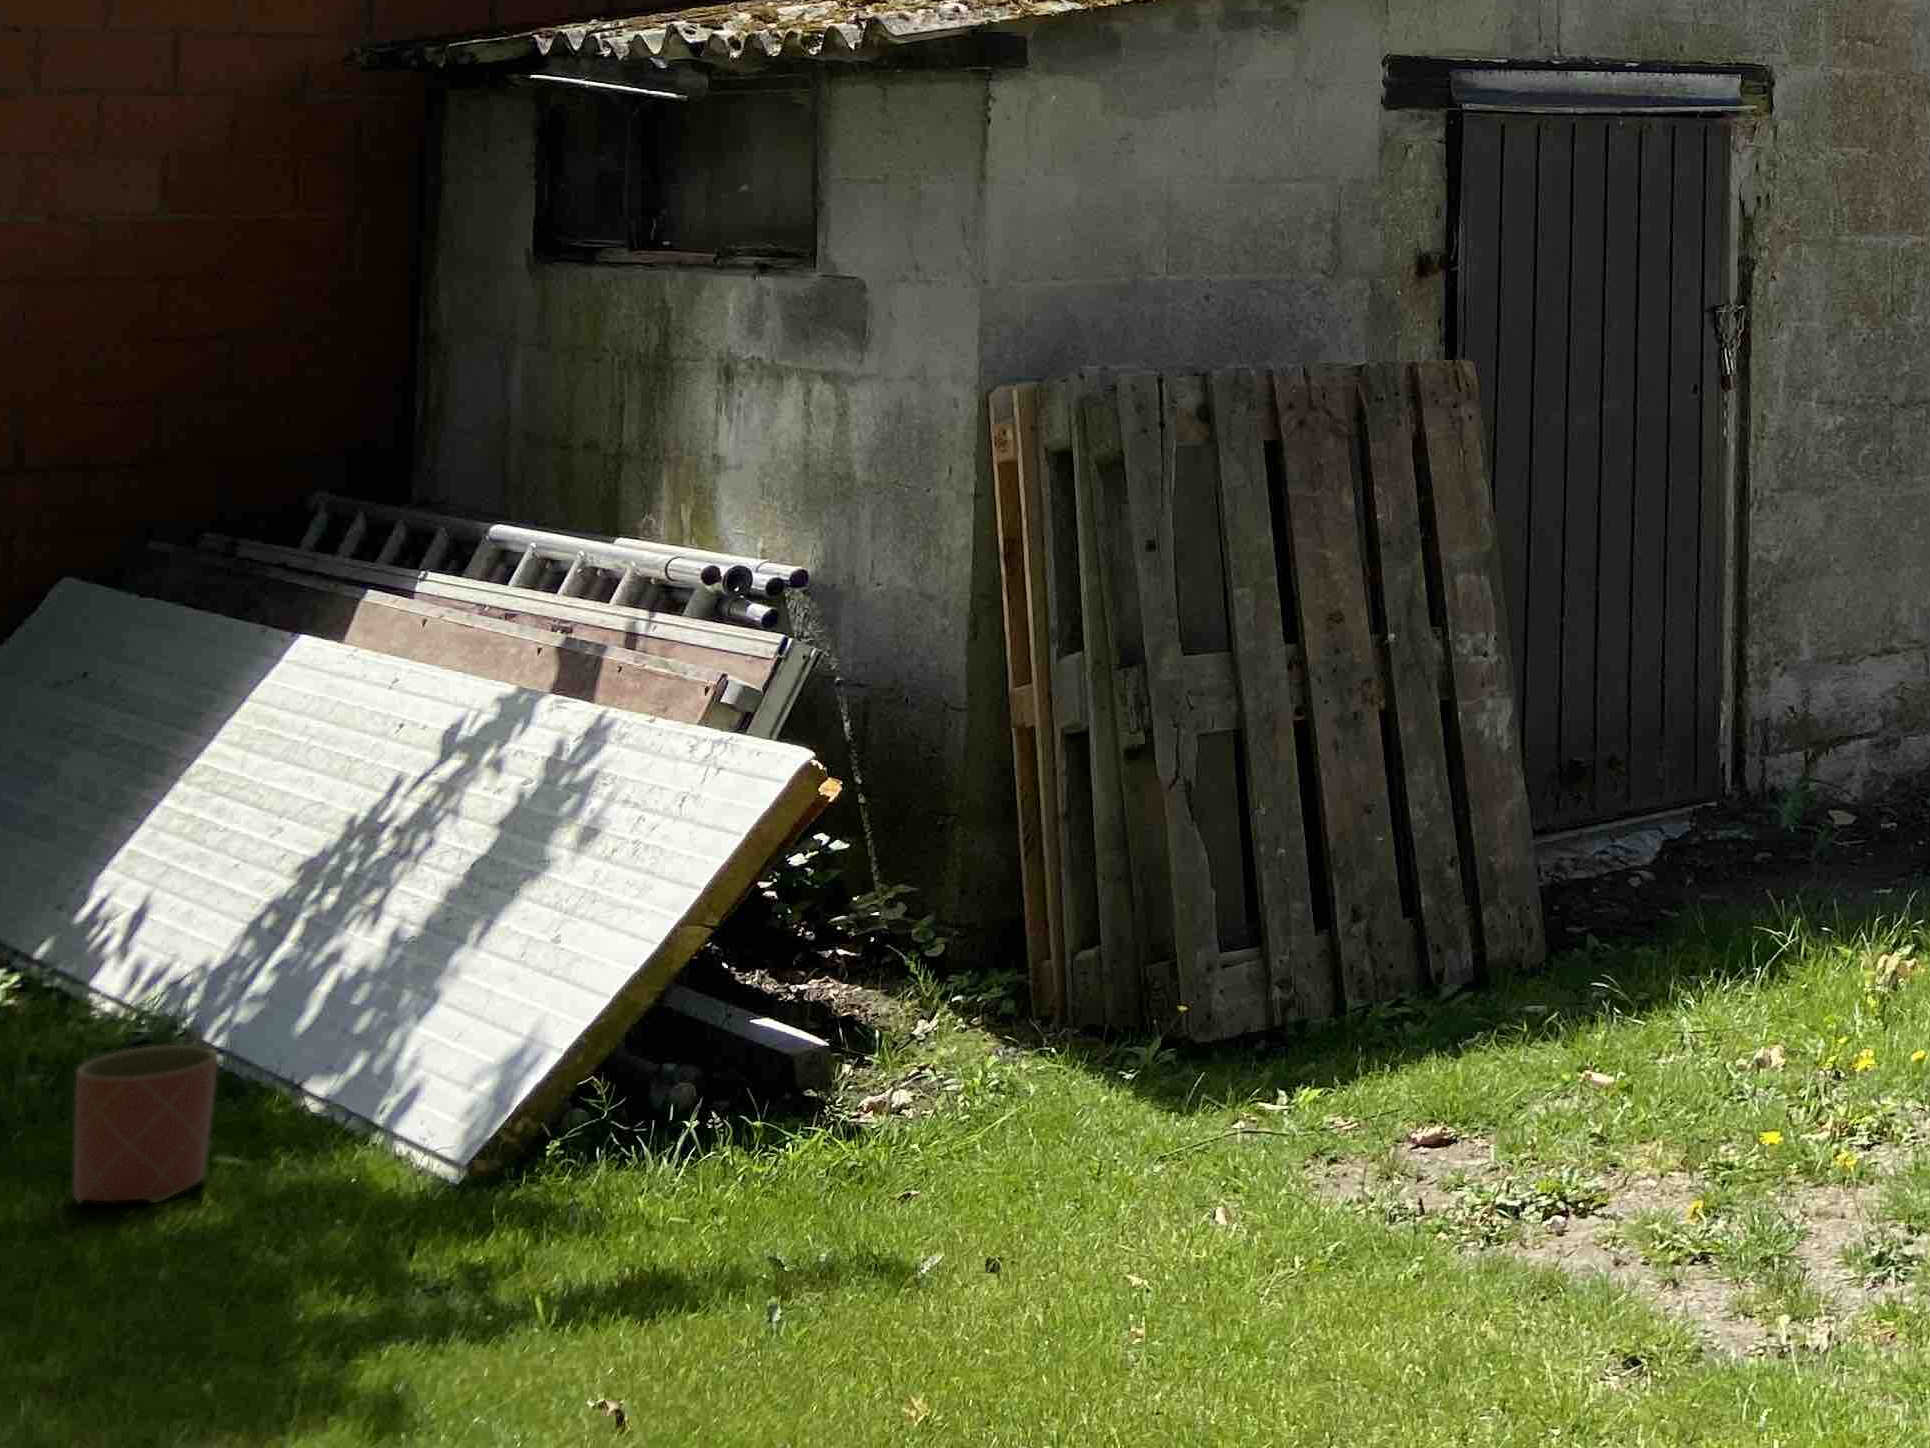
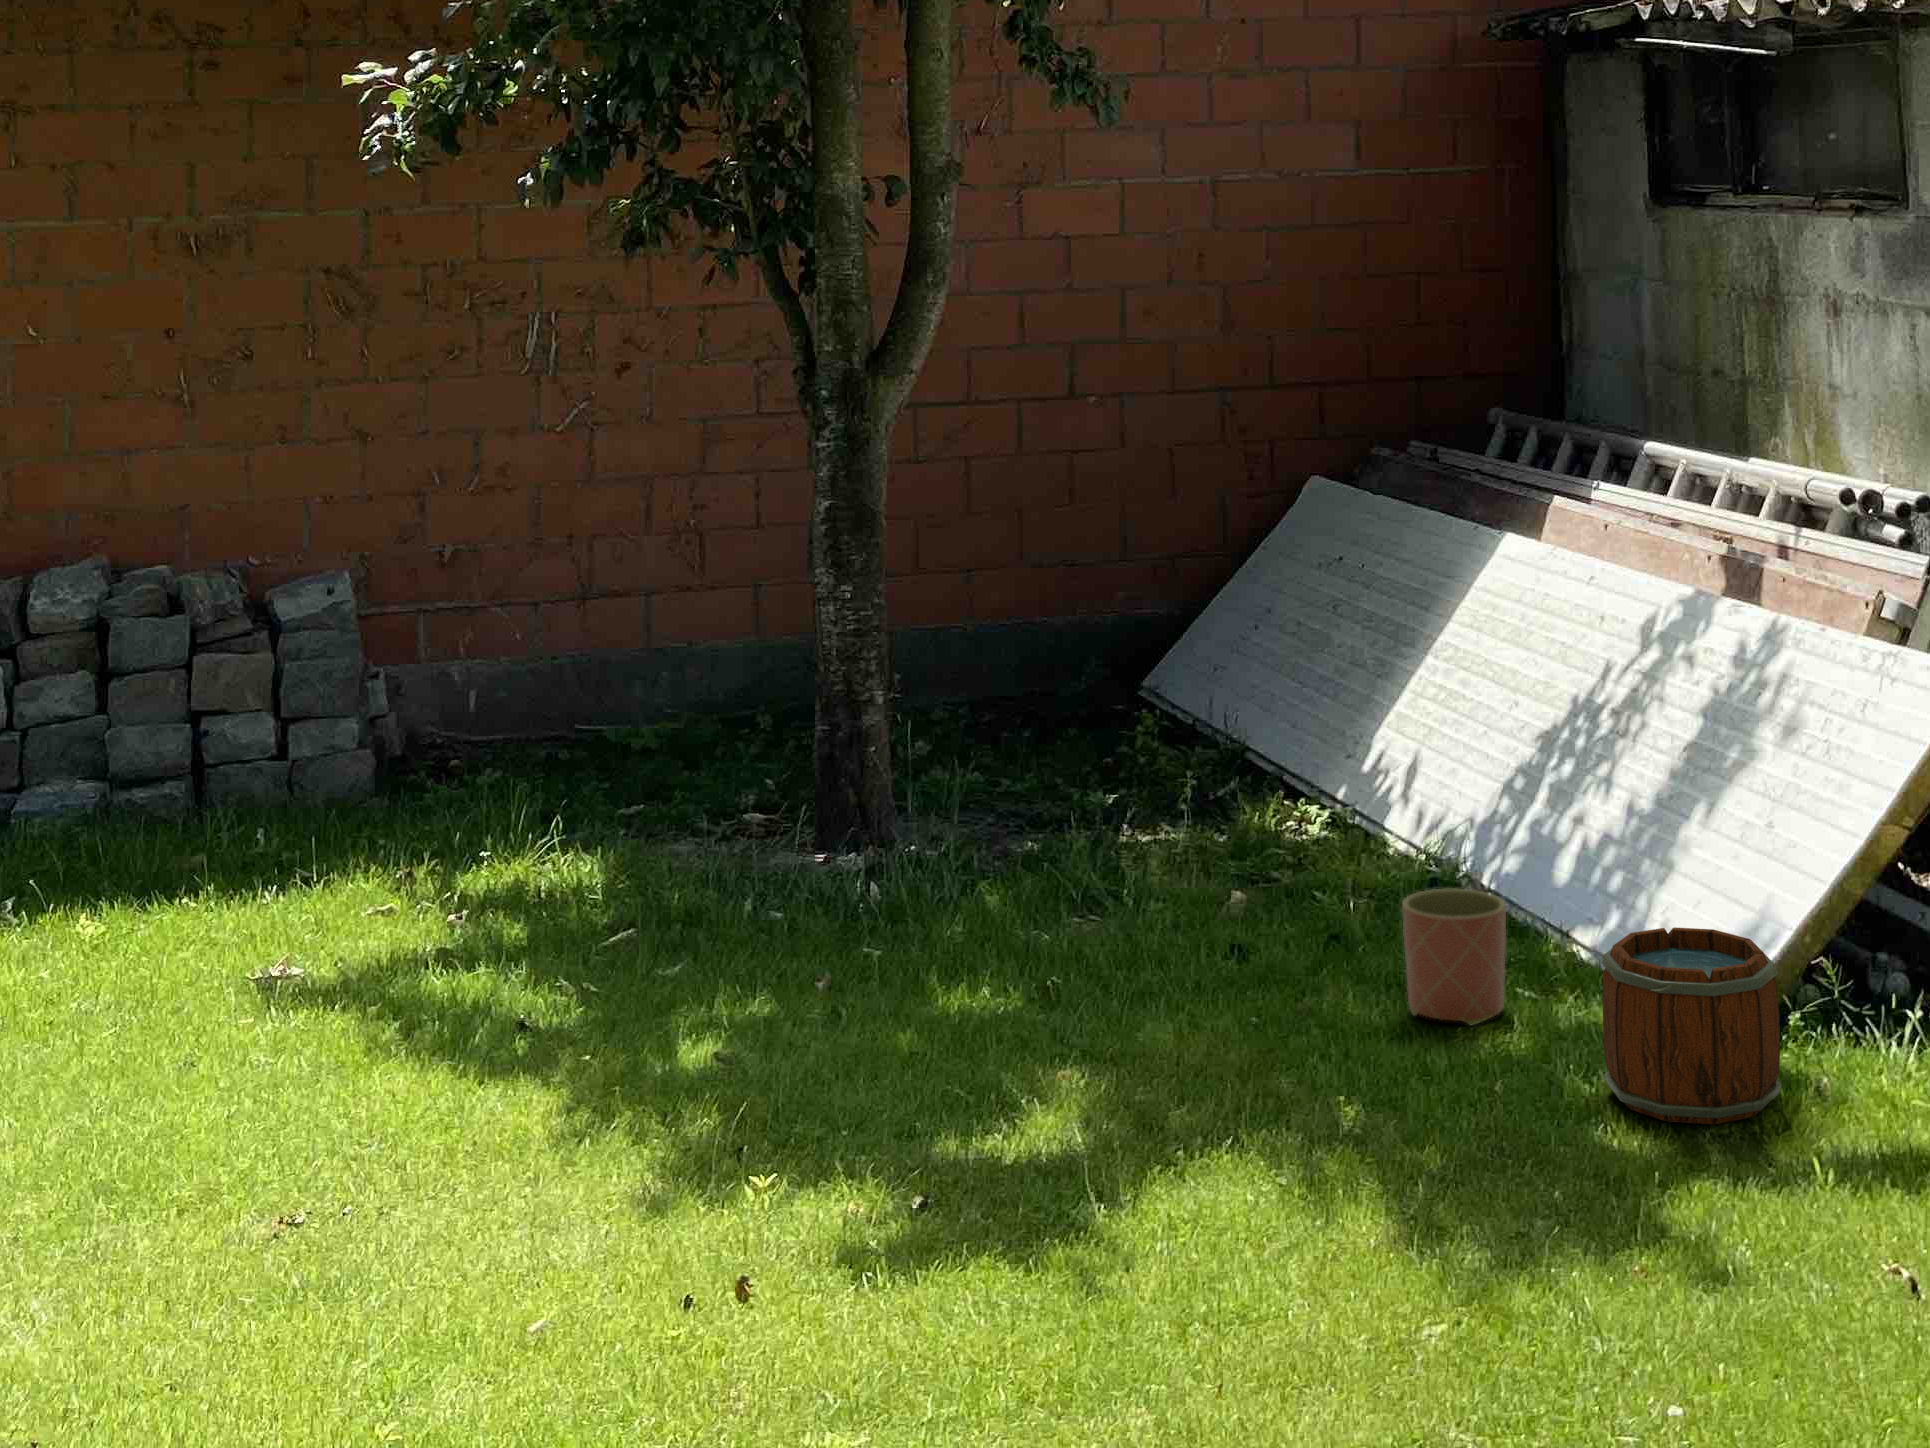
bucket: none [316,1047,540,1266] -> present [1601,928,1781,1124]

